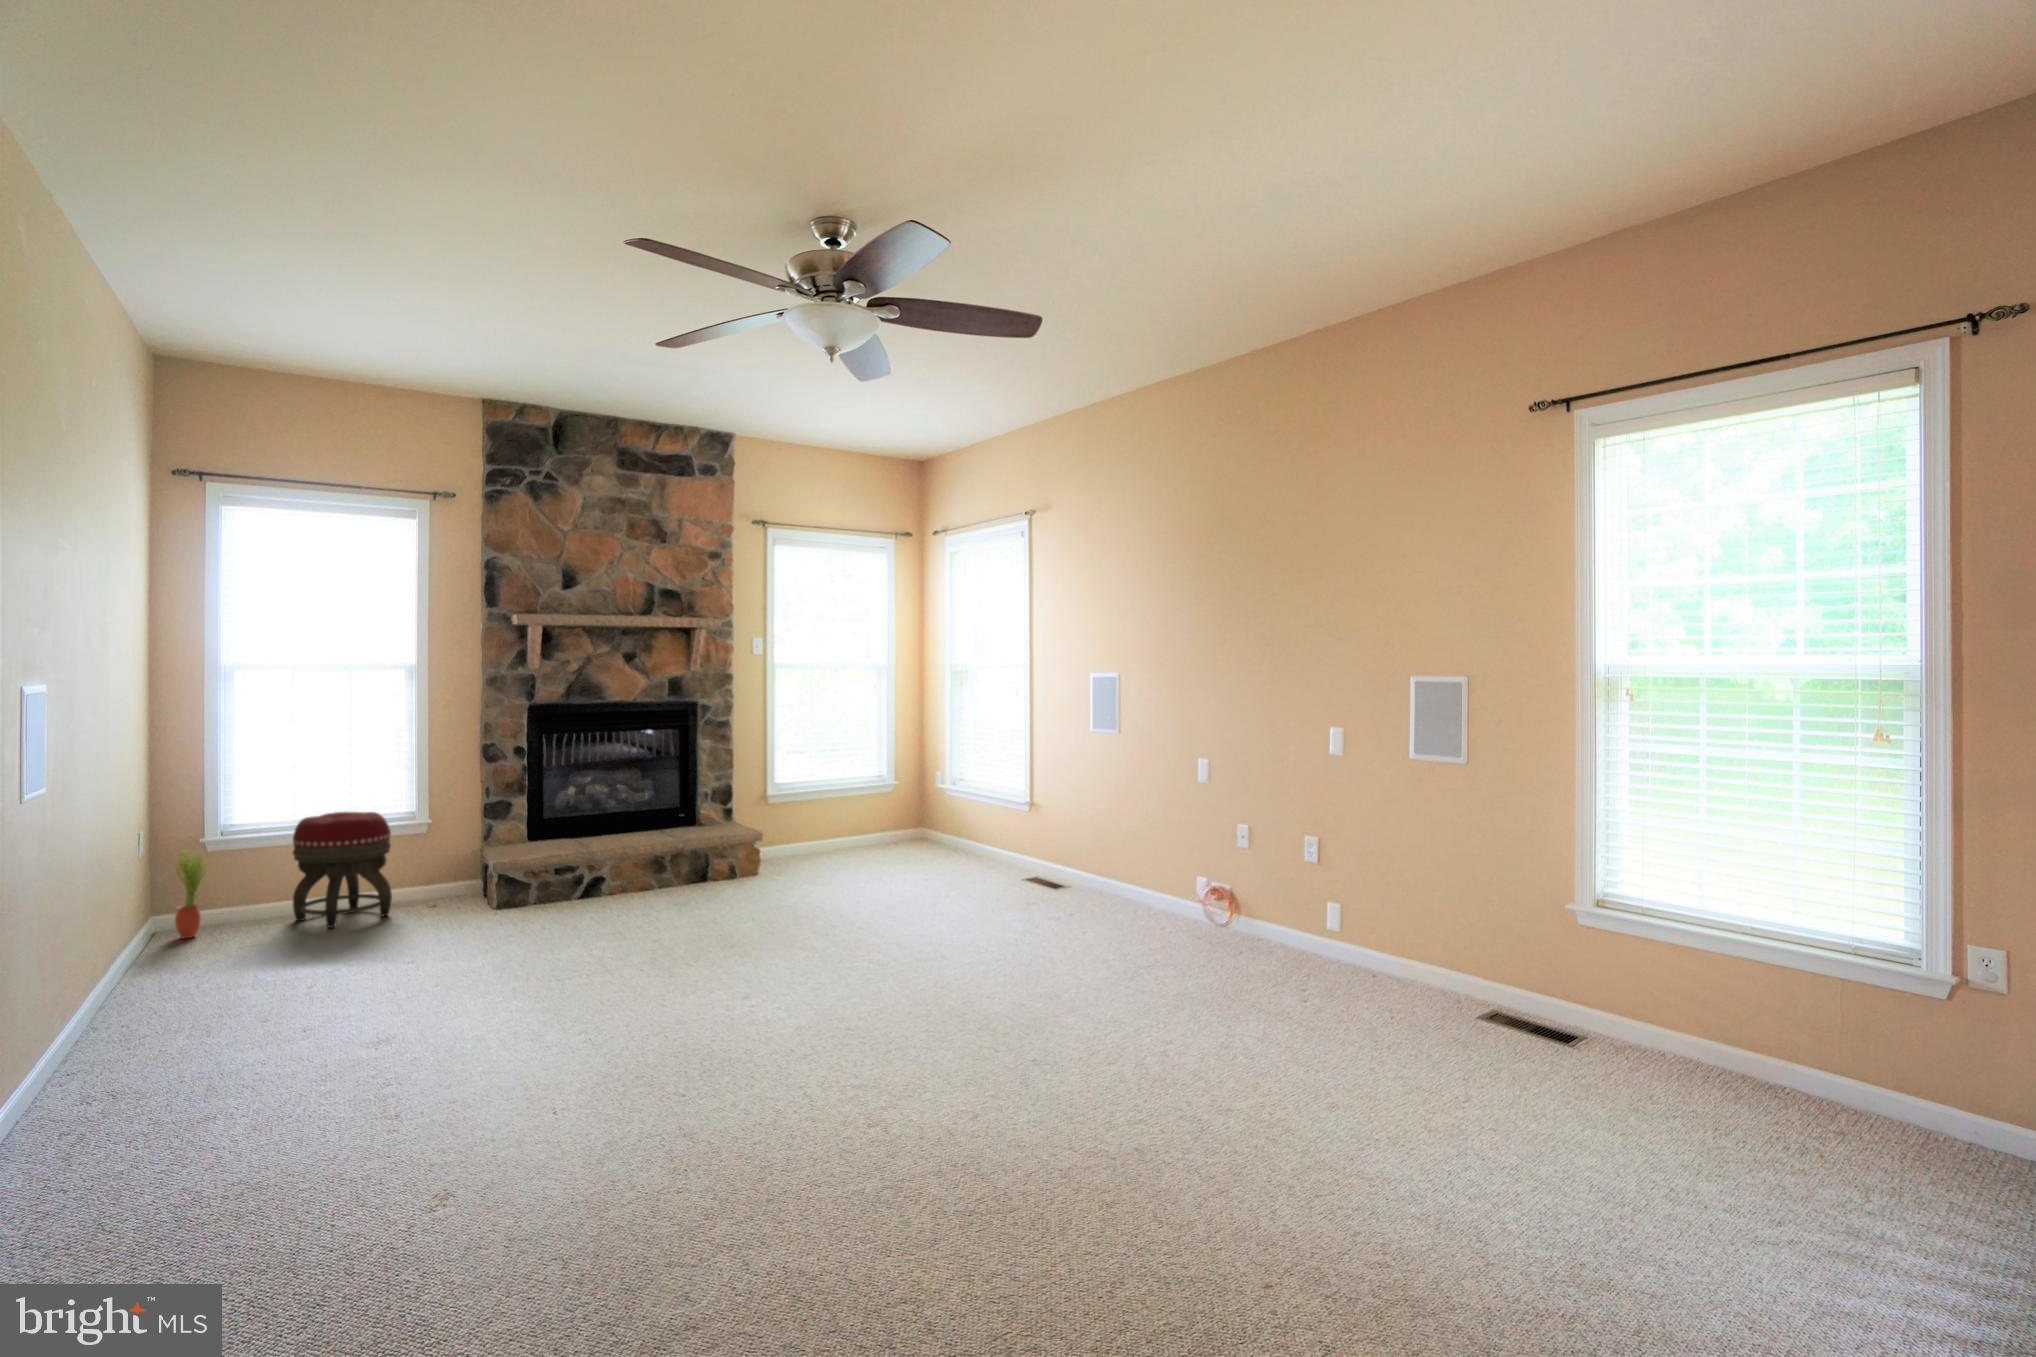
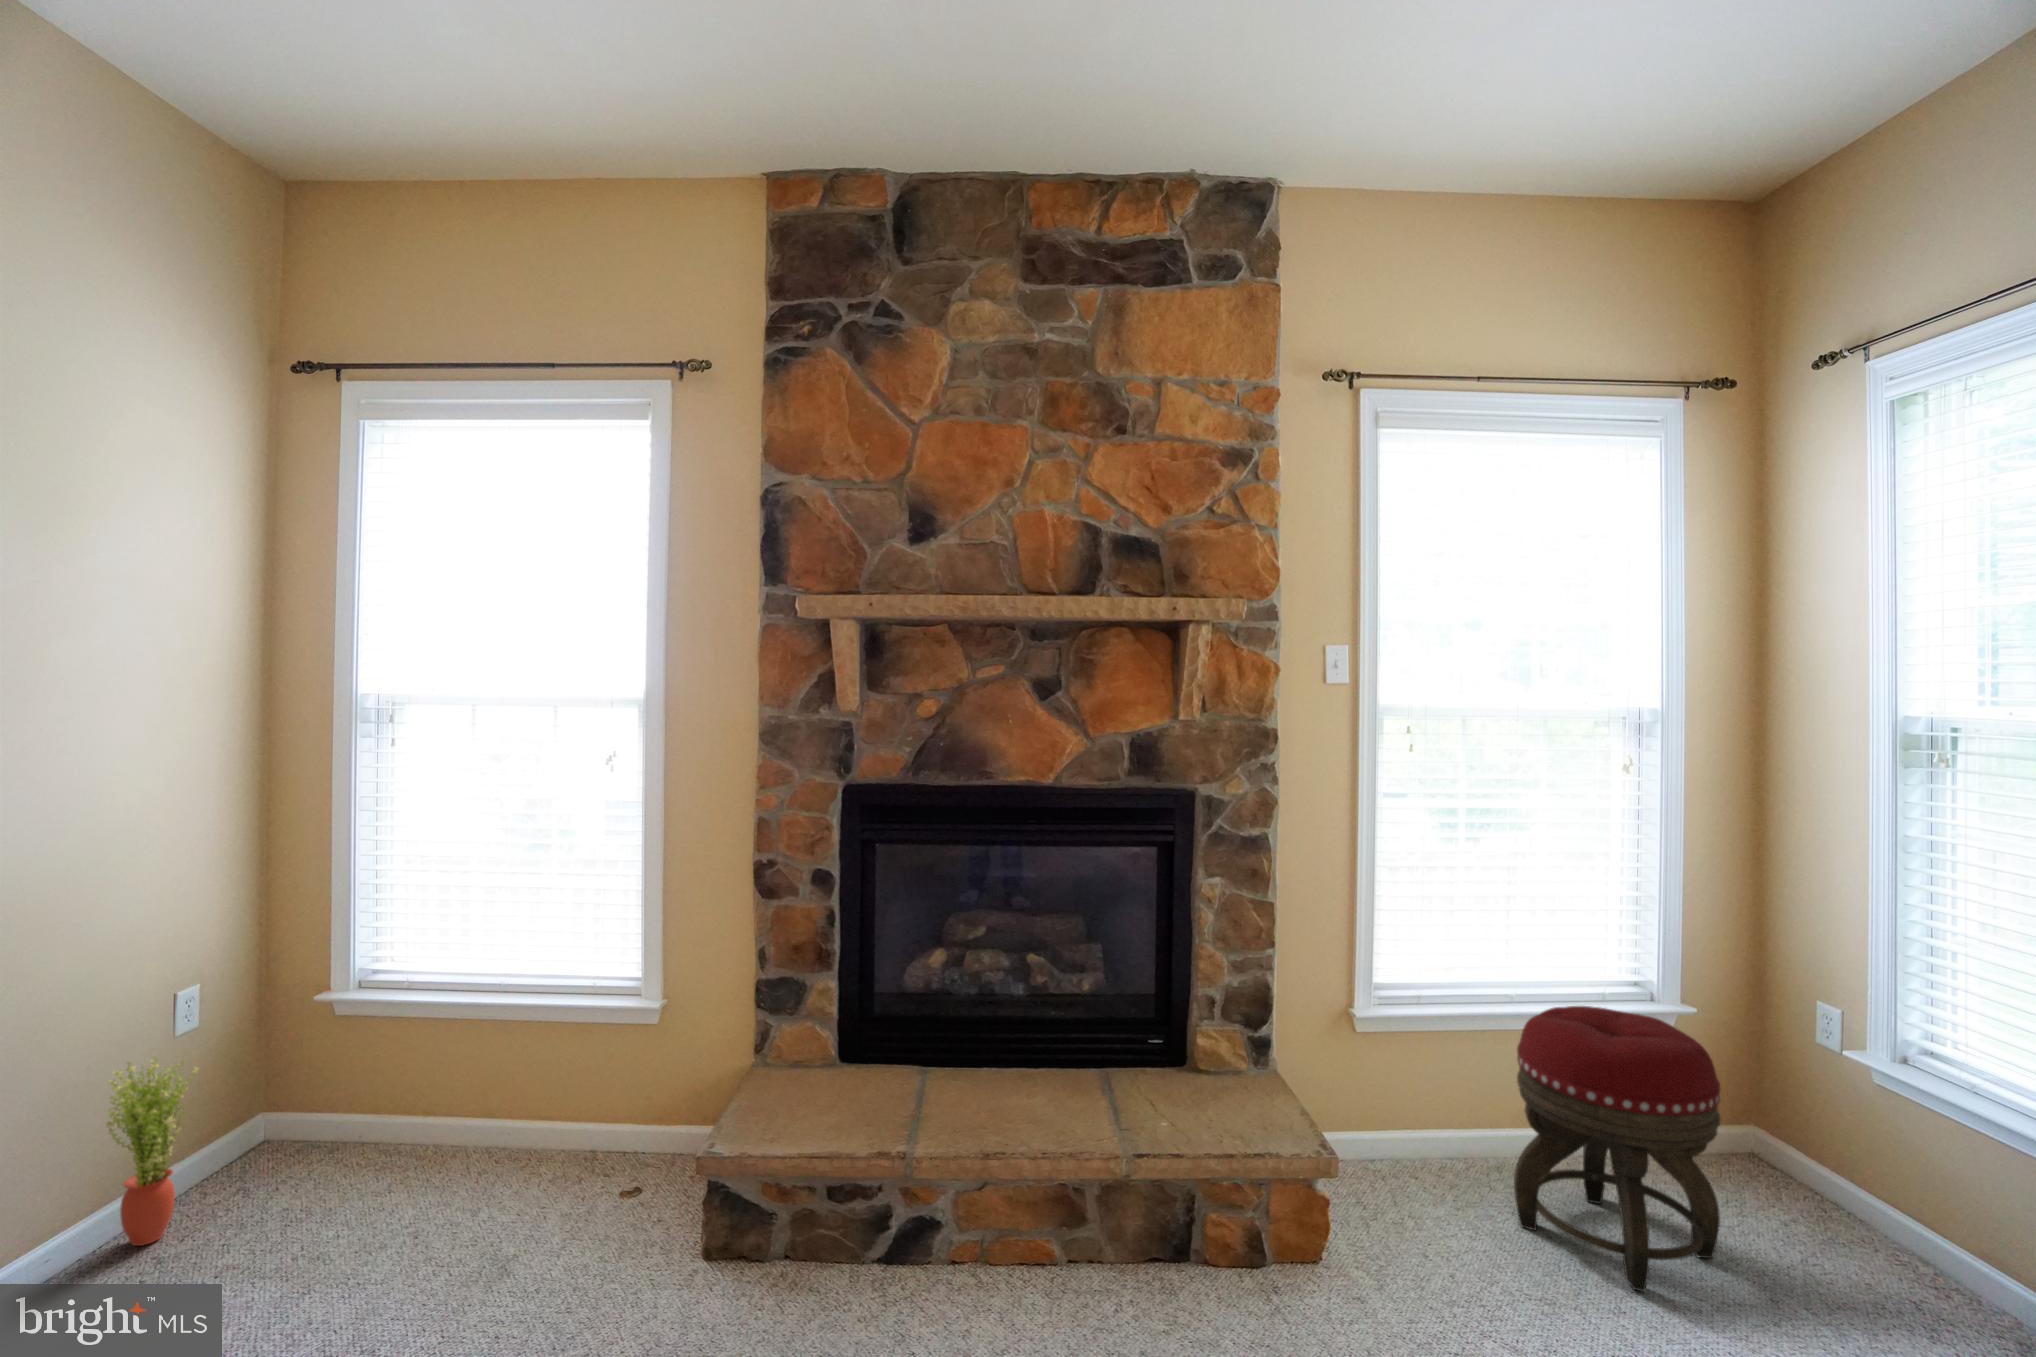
footstool: present [293,812,392,928] -> present [1514,1006,1721,1291]

